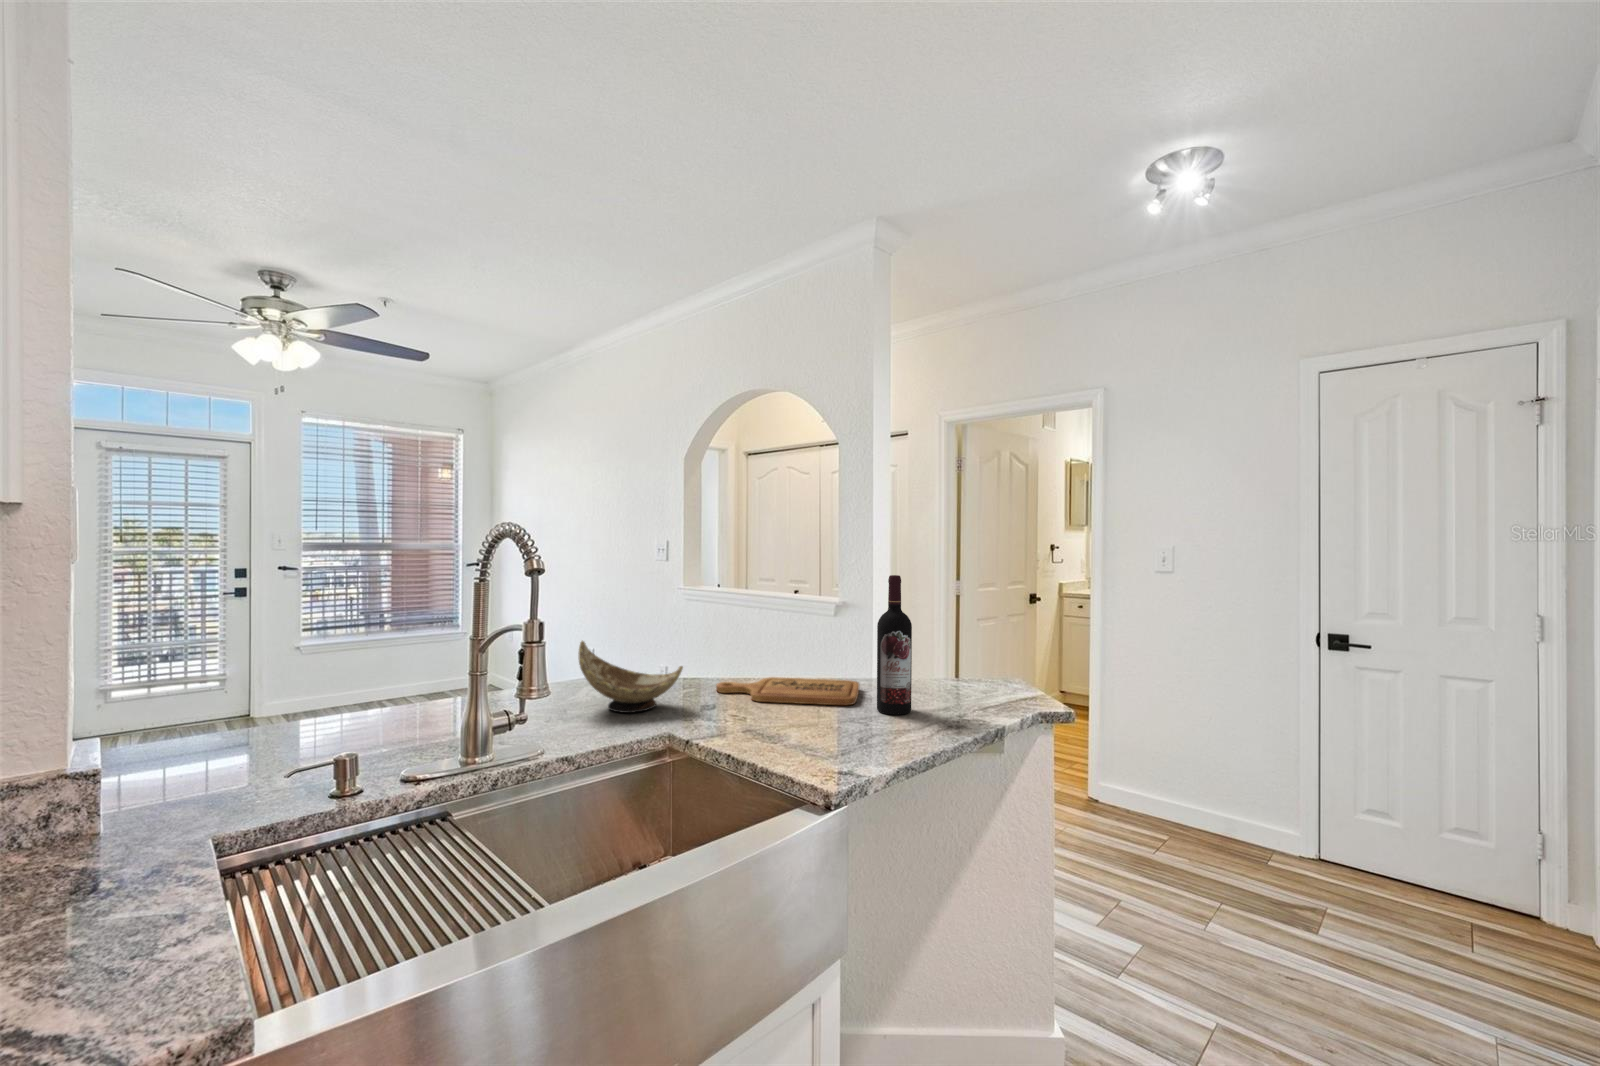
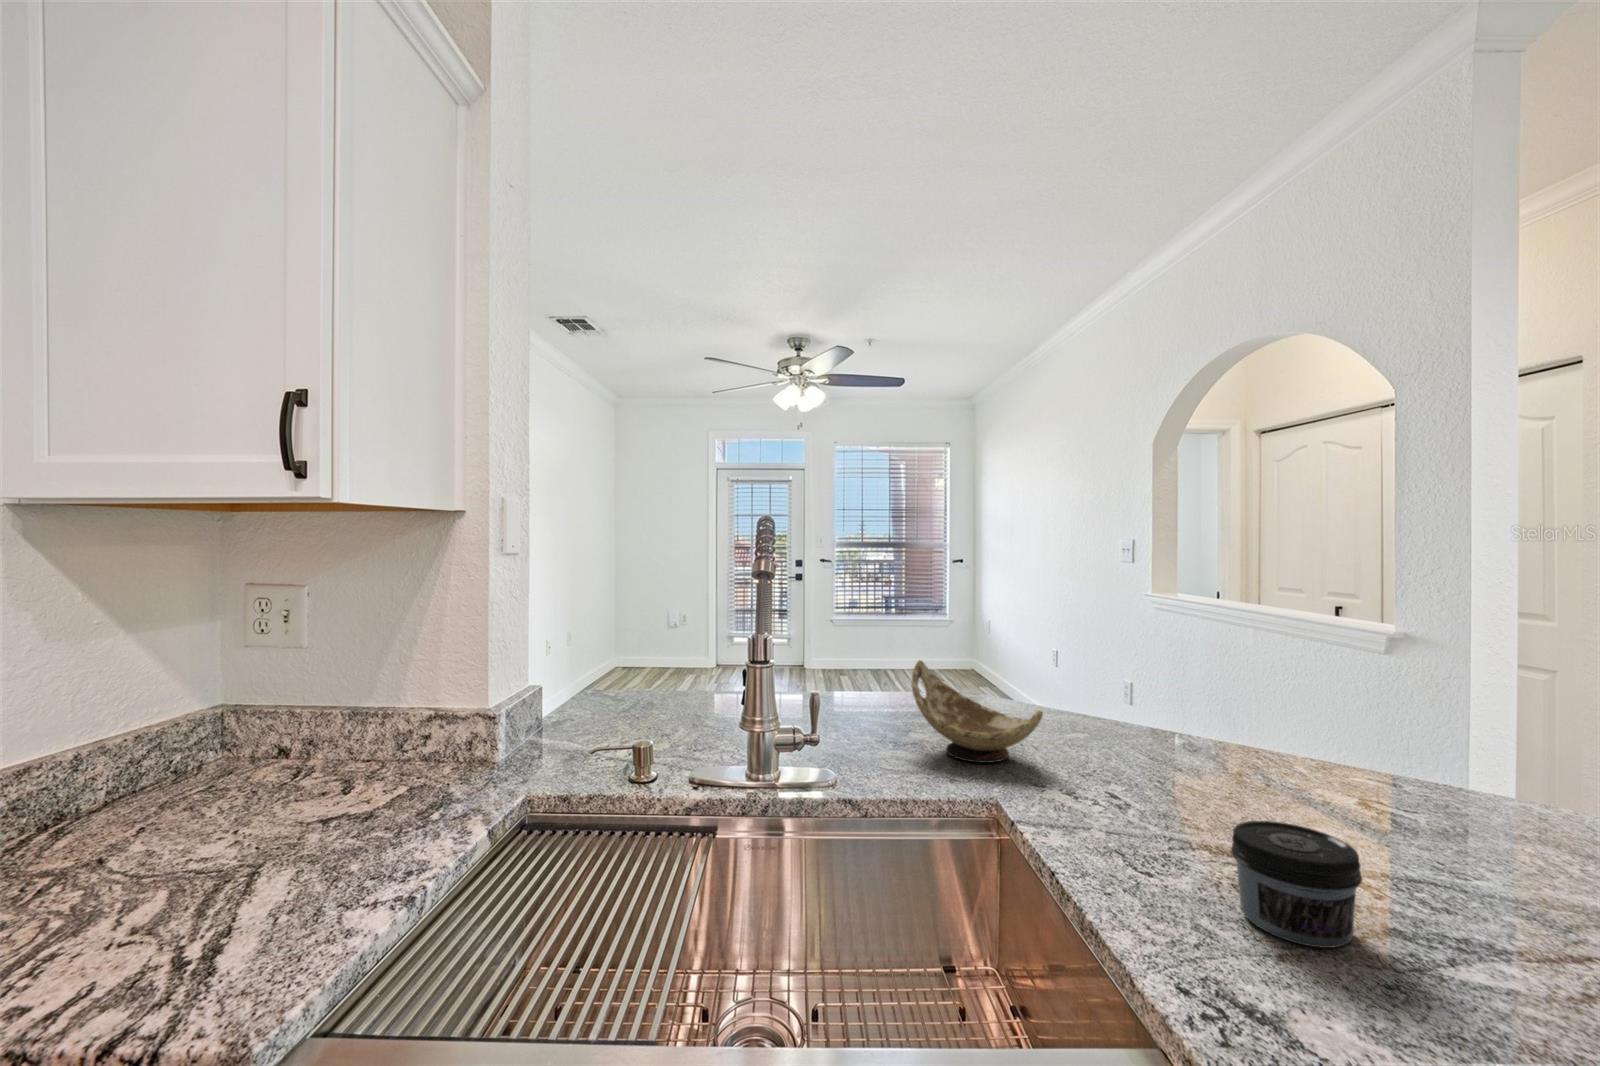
wine bottle: present [877,575,912,715] -> none [1402,599,1500,885]
cutting board: present [716,677,859,705] -> none [1111,746,1387,833]
jar: none [828,700,882,756] -> present [1231,821,1362,948]

